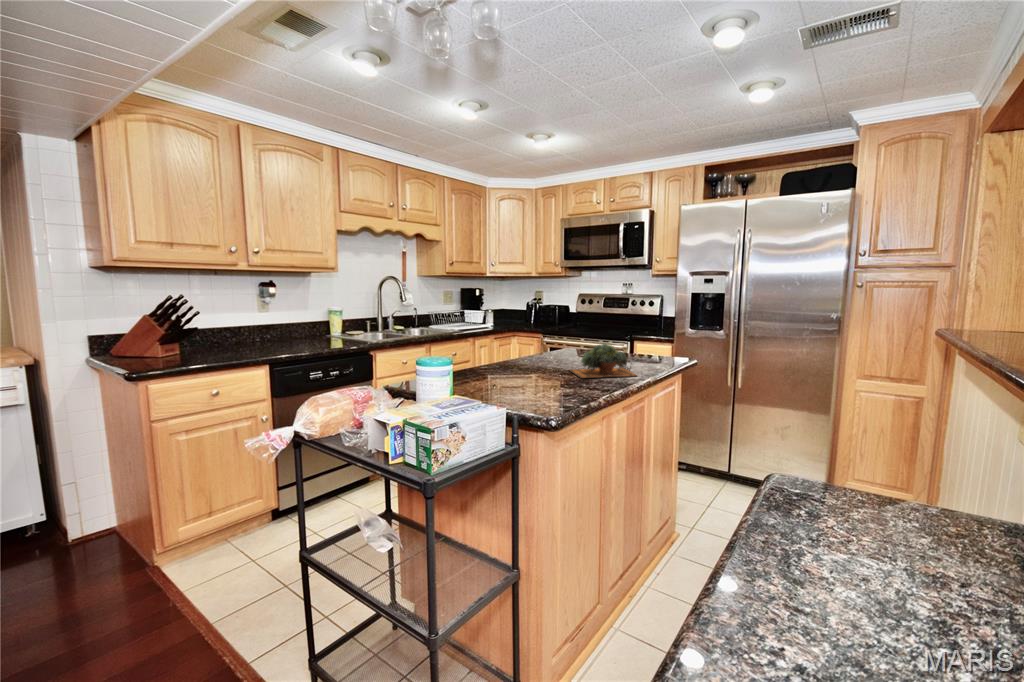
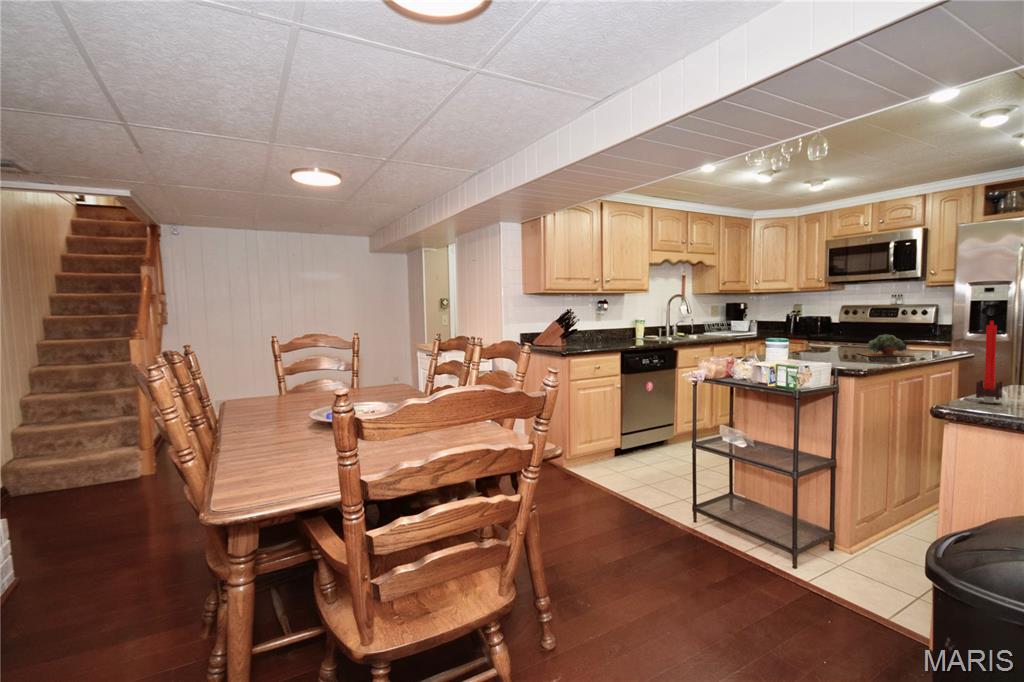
candle: none [756,375,814,609] -> present [976,321,1002,403]

